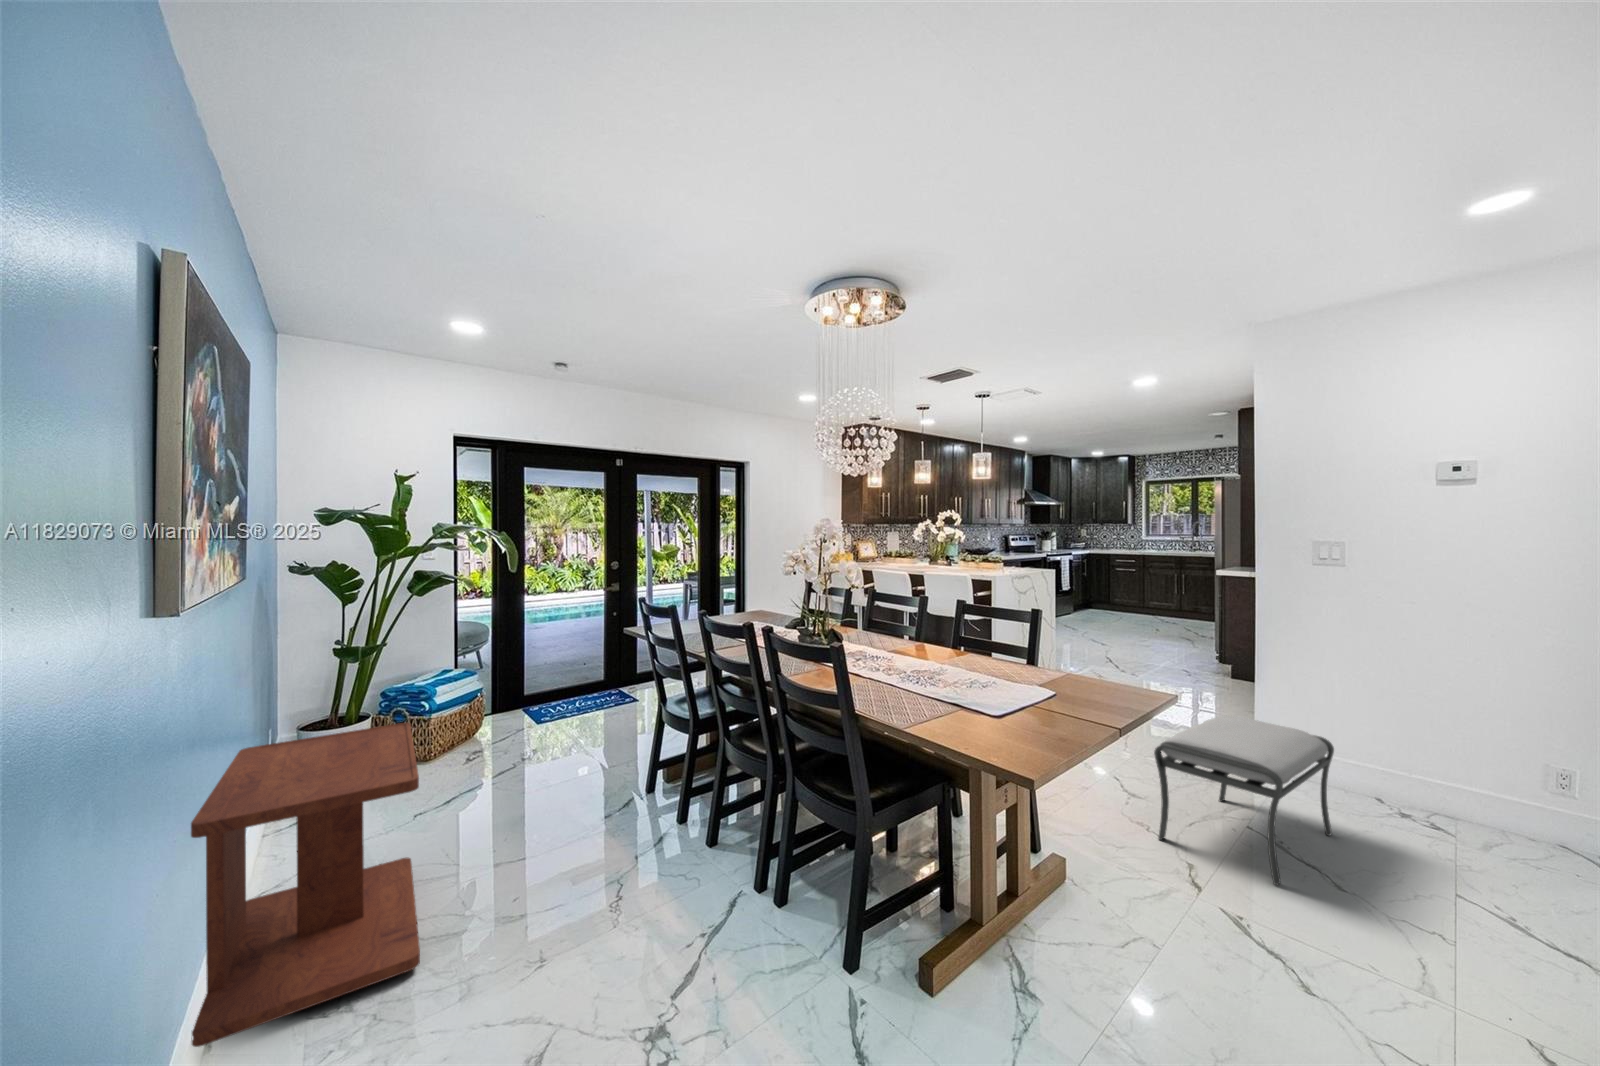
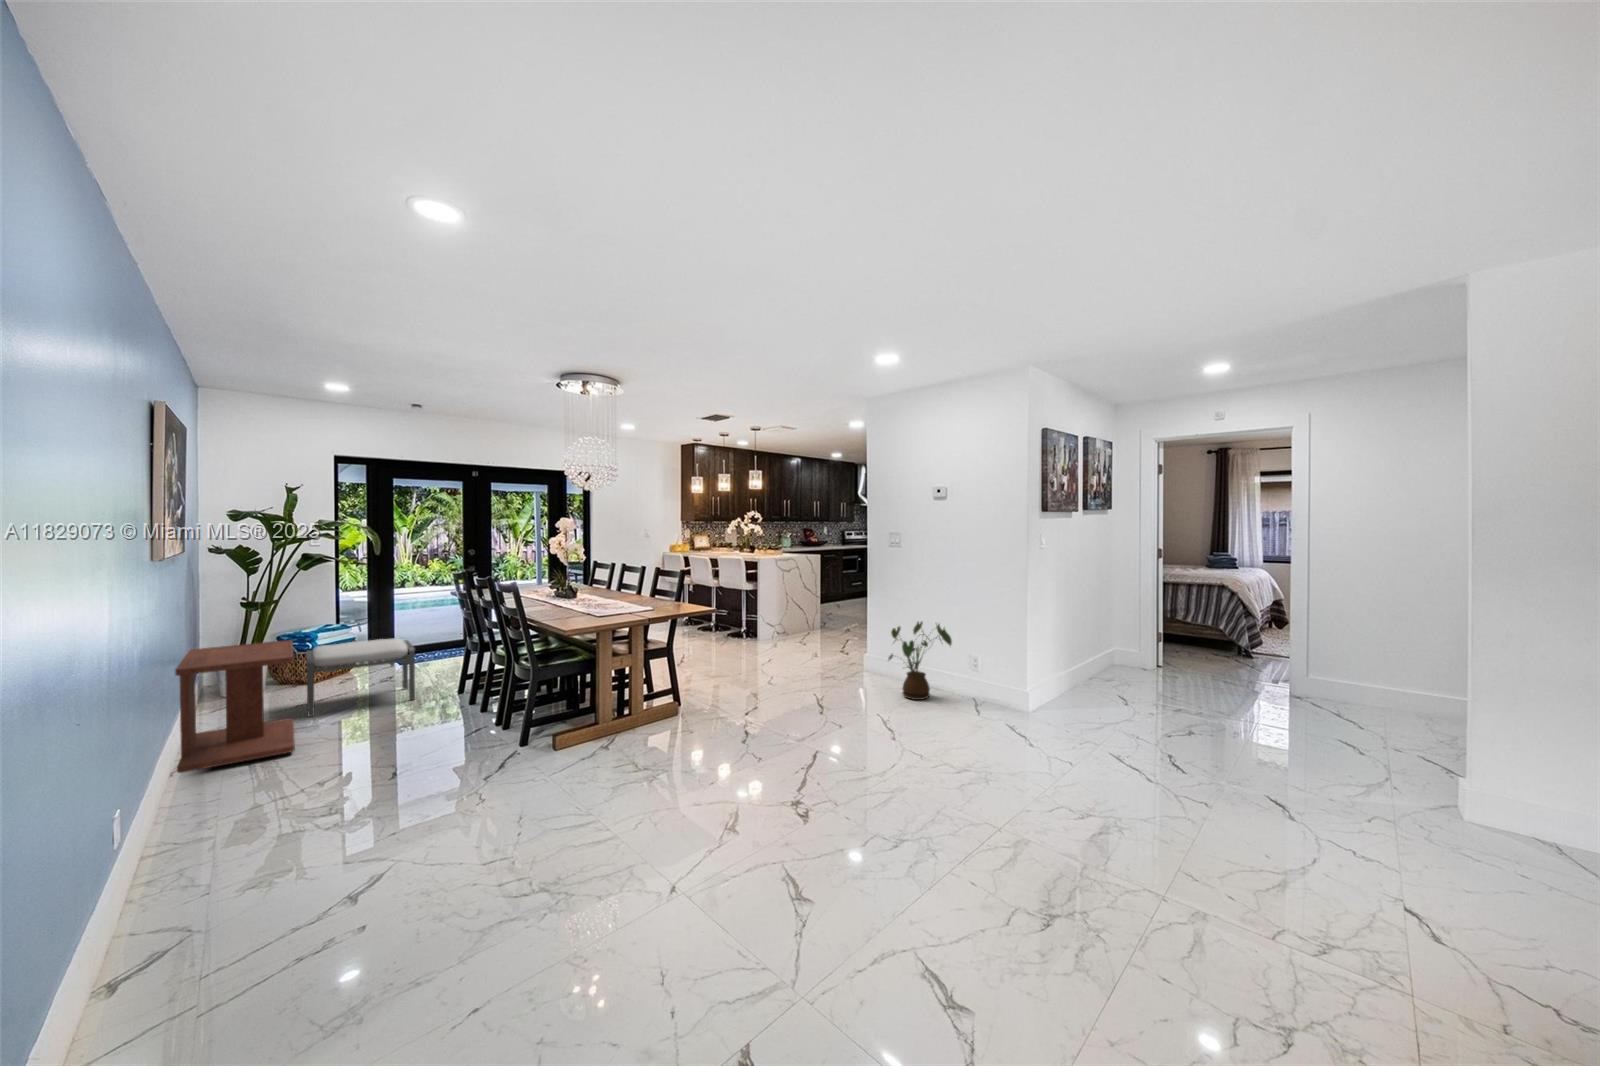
house plant: none [1380,687,1549,833] -> present [888,622,952,700]
ottoman: present [1154,716,1334,885] -> present [306,638,415,716]

